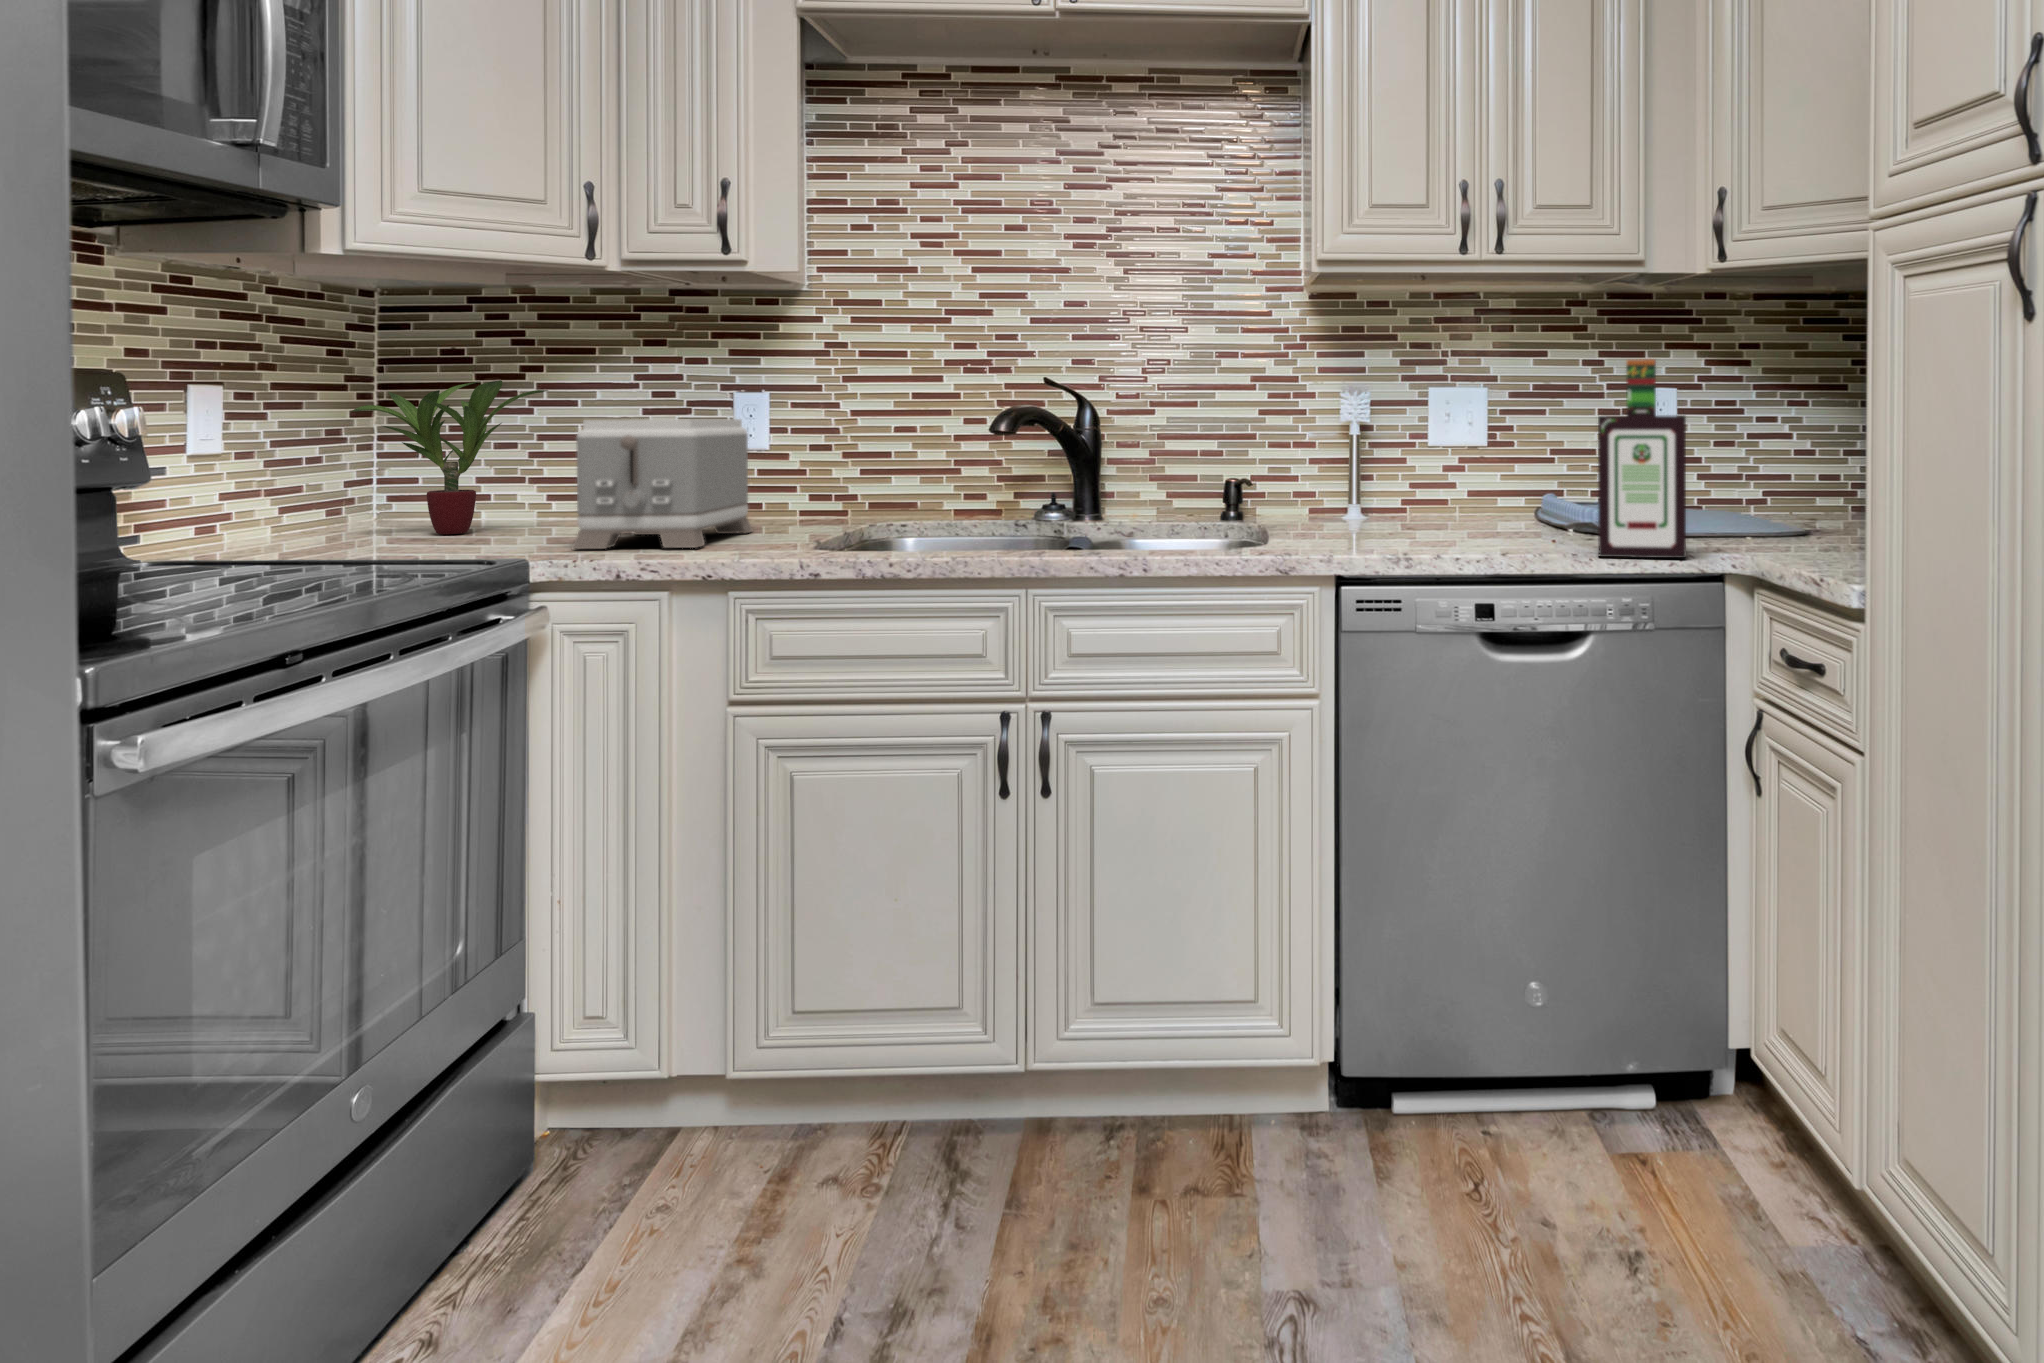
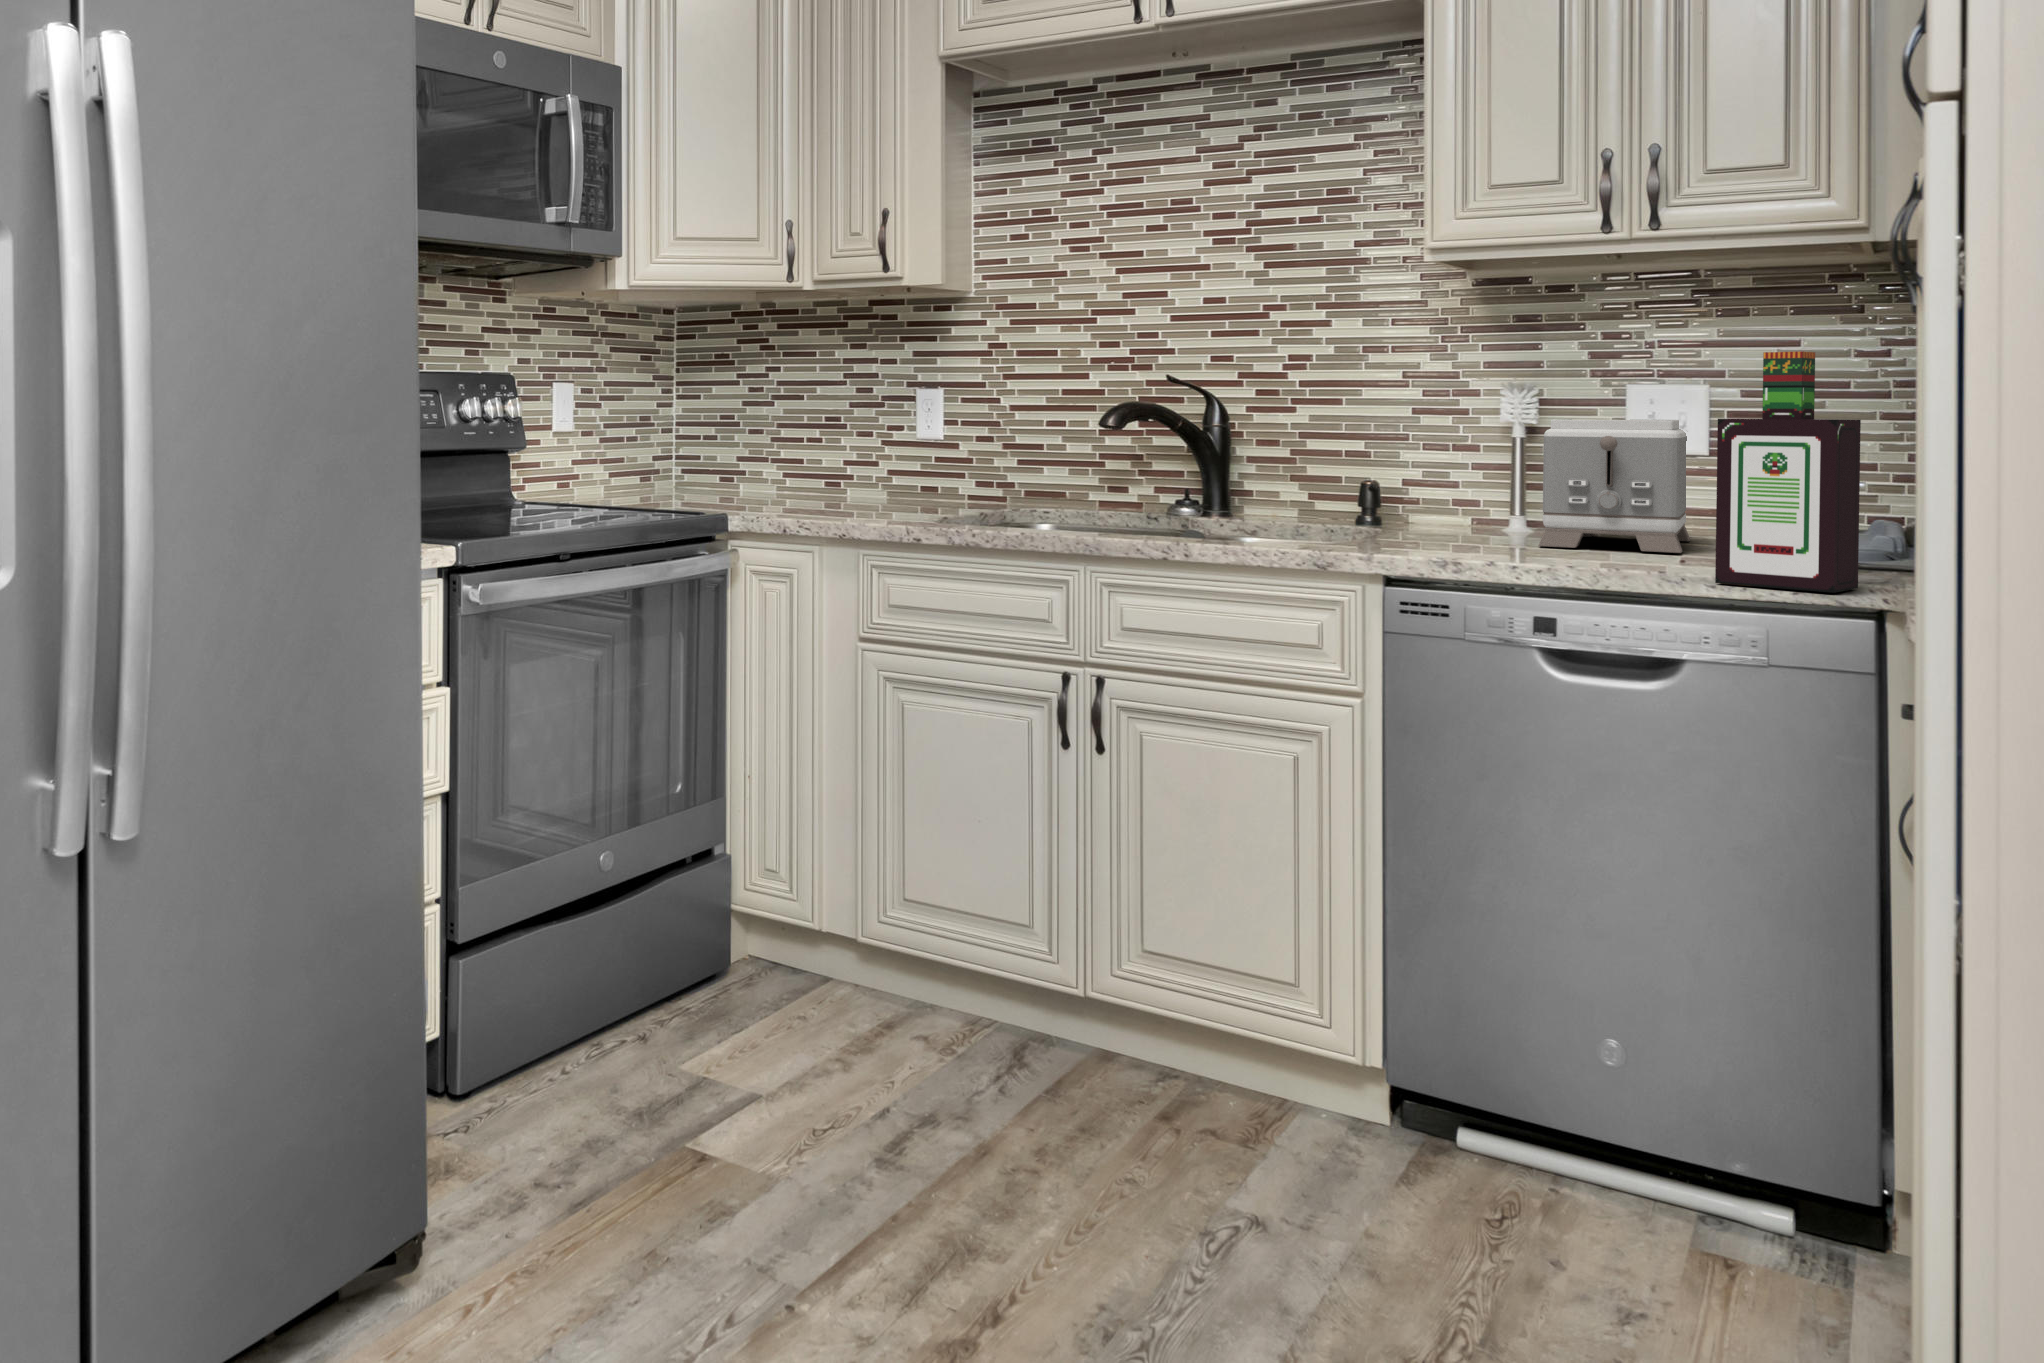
potted plant: present [352,380,548,534] -> none [651,379,784,498]
toaster: present [572,419,752,549] -> present [1539,419,1690,553]

